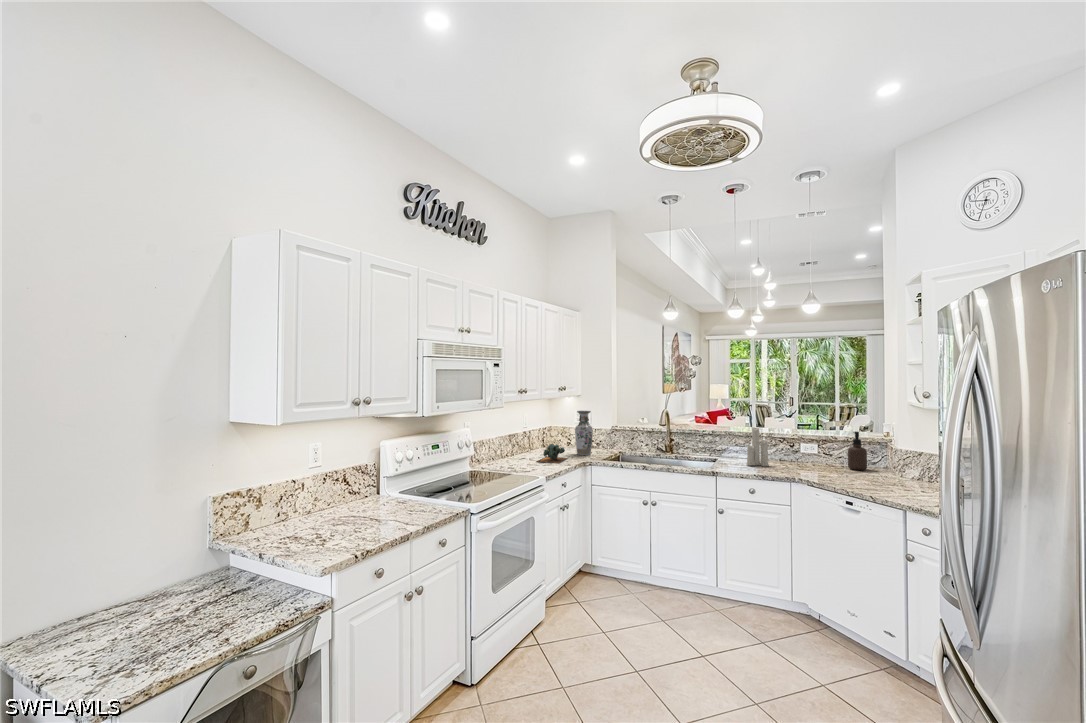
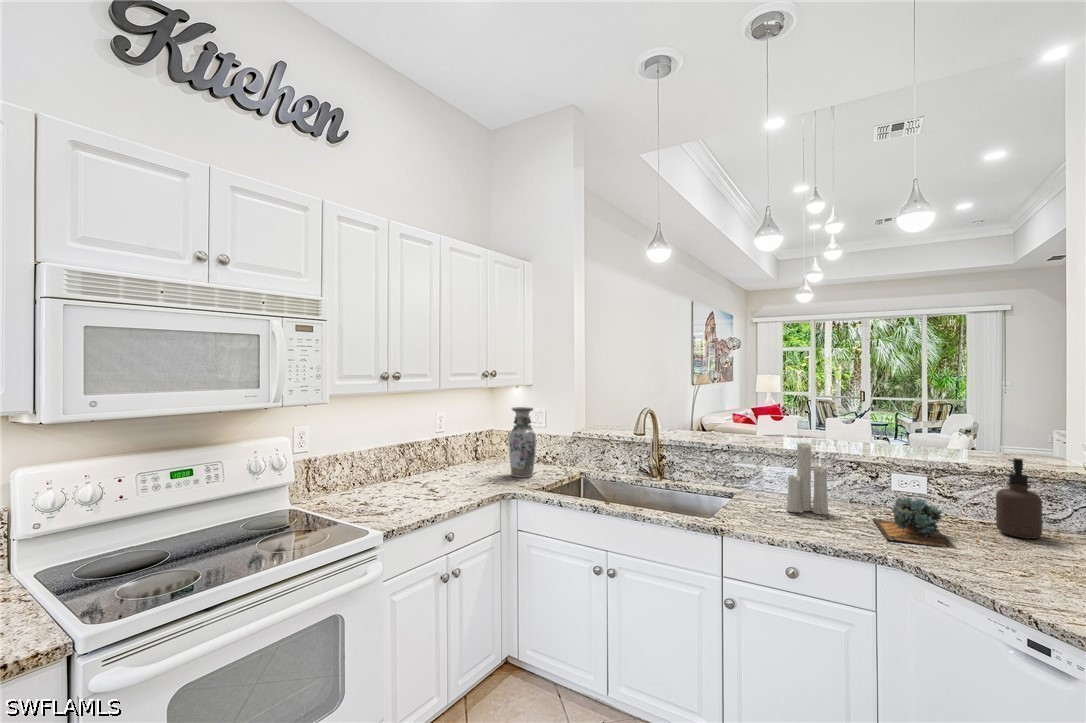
succulent plant: present [537,444,567,463] -> present [873,497,957,549]

